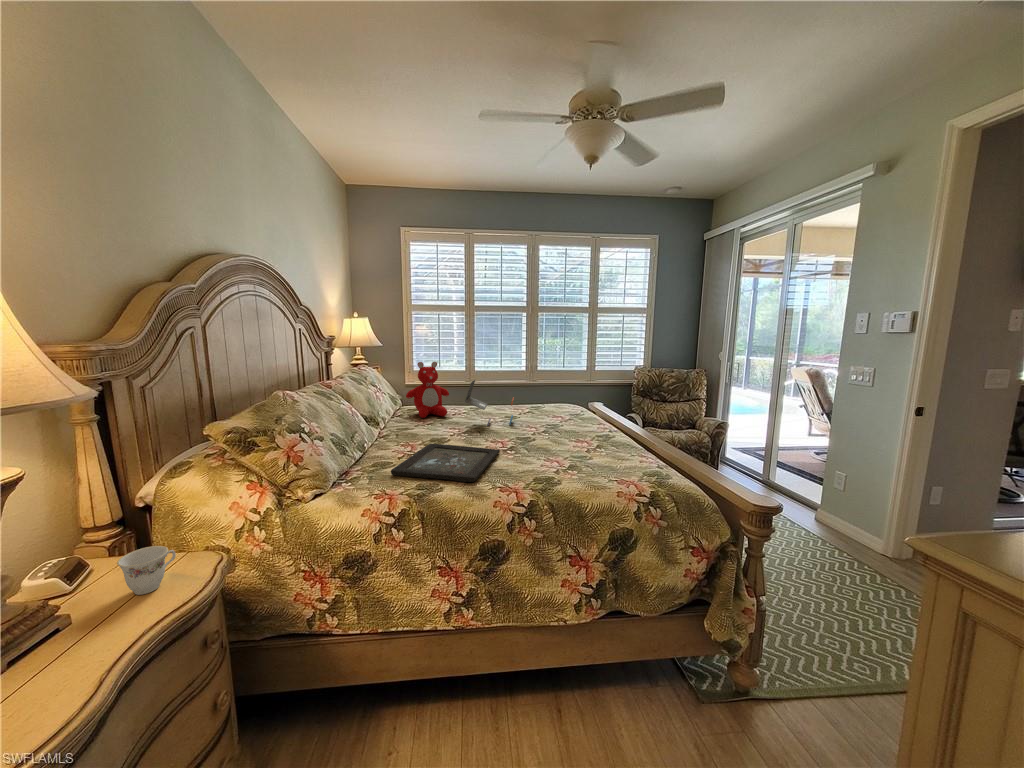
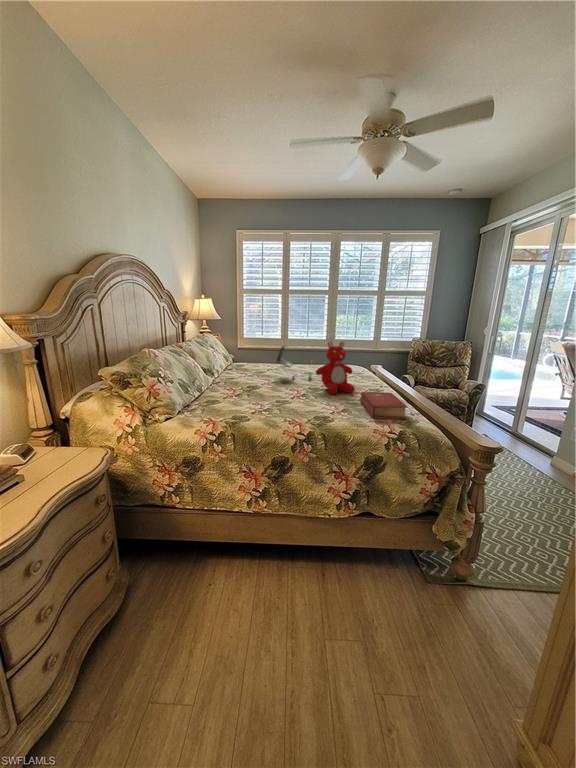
teddy bear: present [406,362,449,418] -> present [316,342,355,394]
book: none [588,438,655,475] -> present [361,392,407,419]
tray: present [391,444,500,482] -> none [218,390,296,417]
teacup: present [117,546,176,595] -> none [45,441,79,469]

